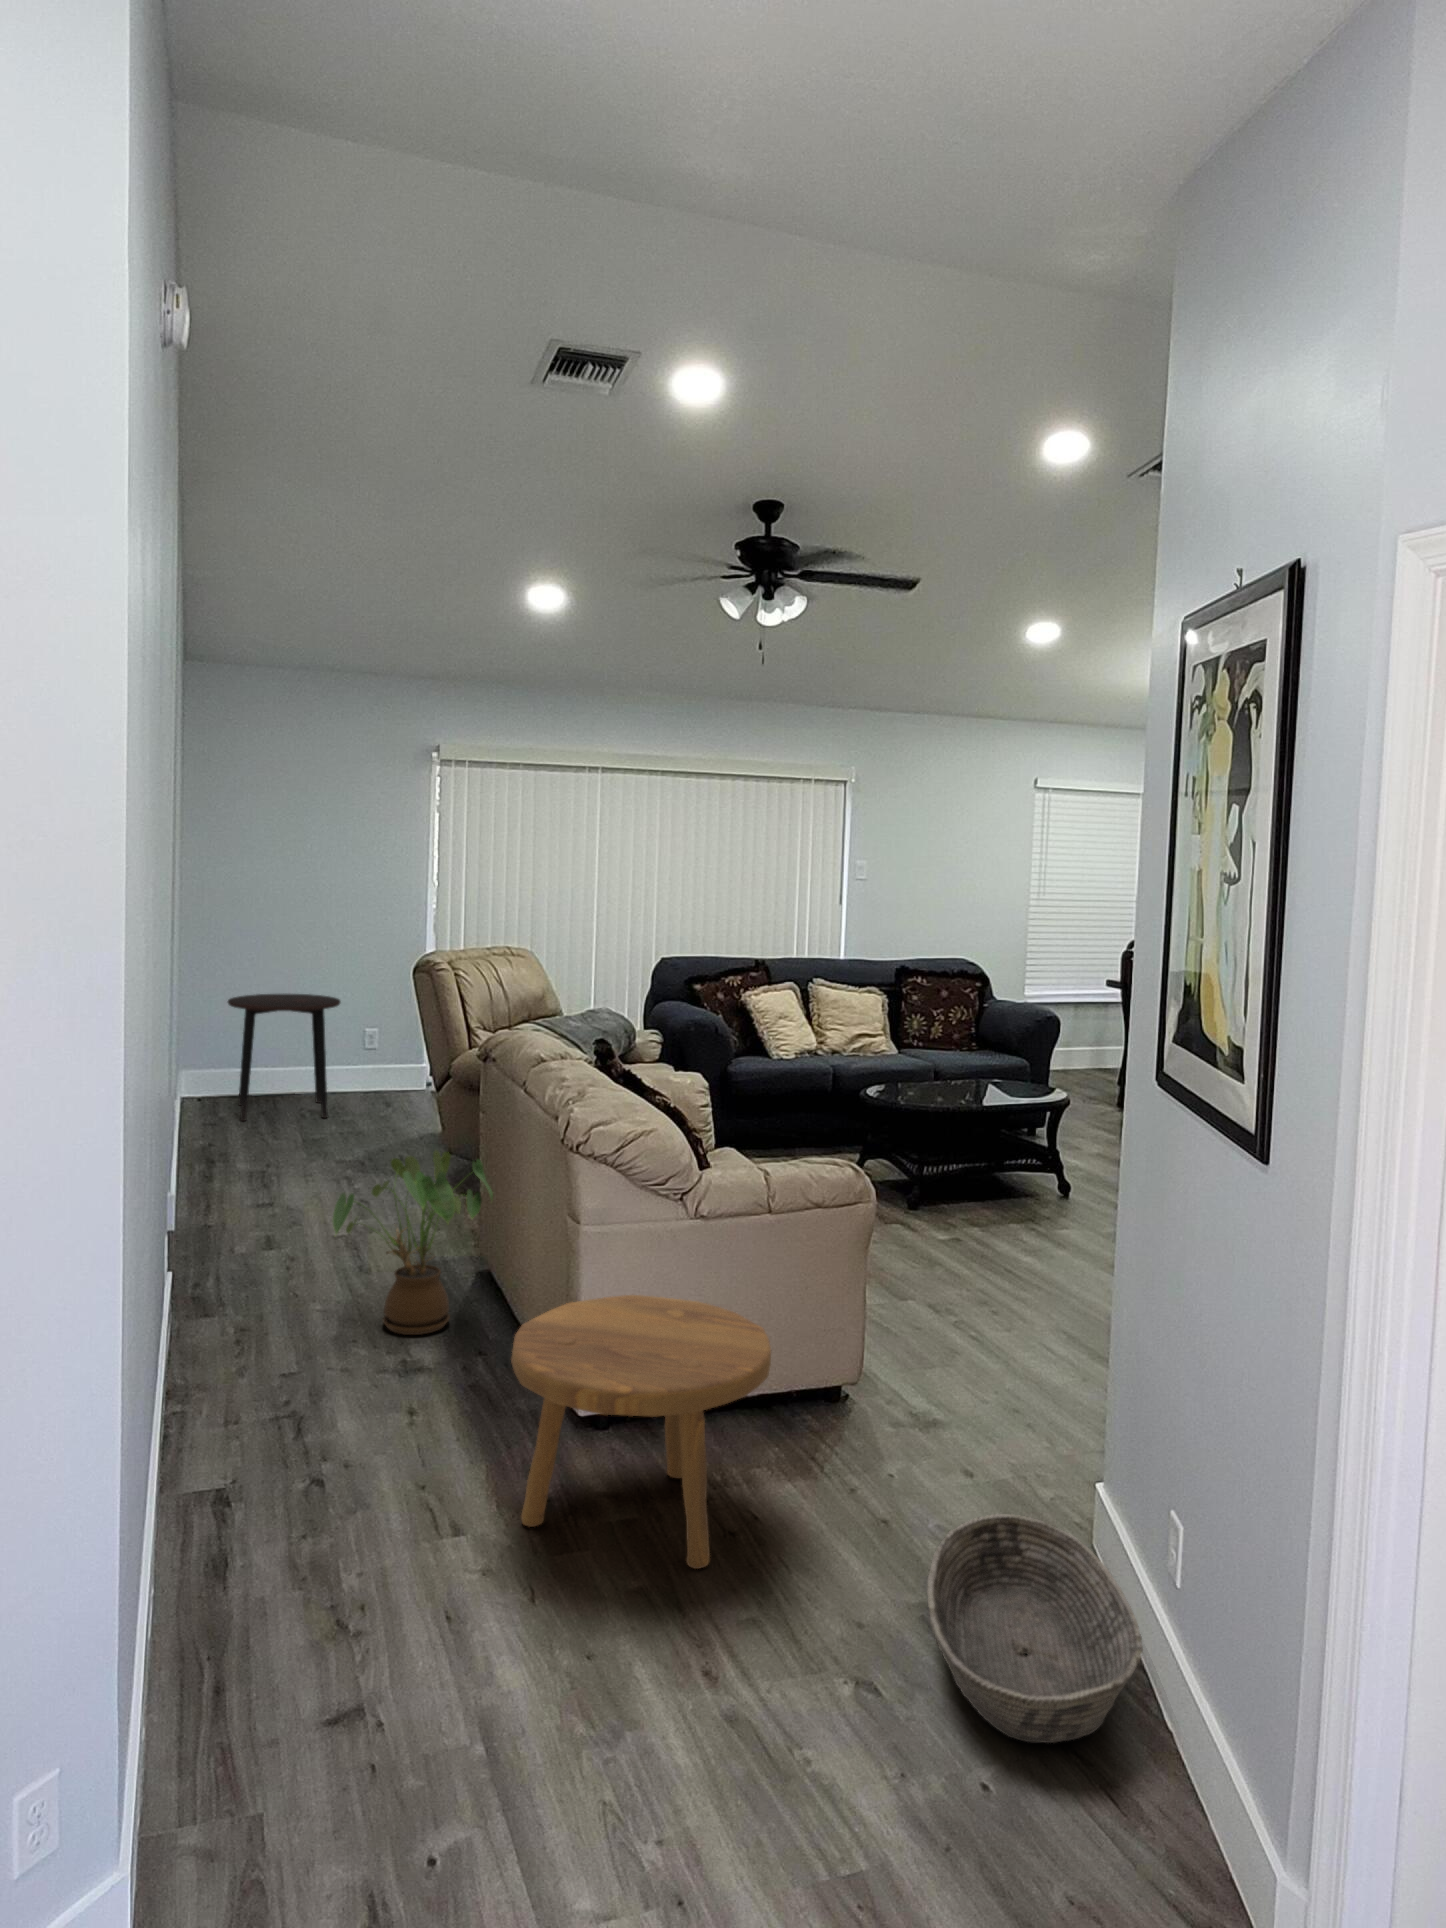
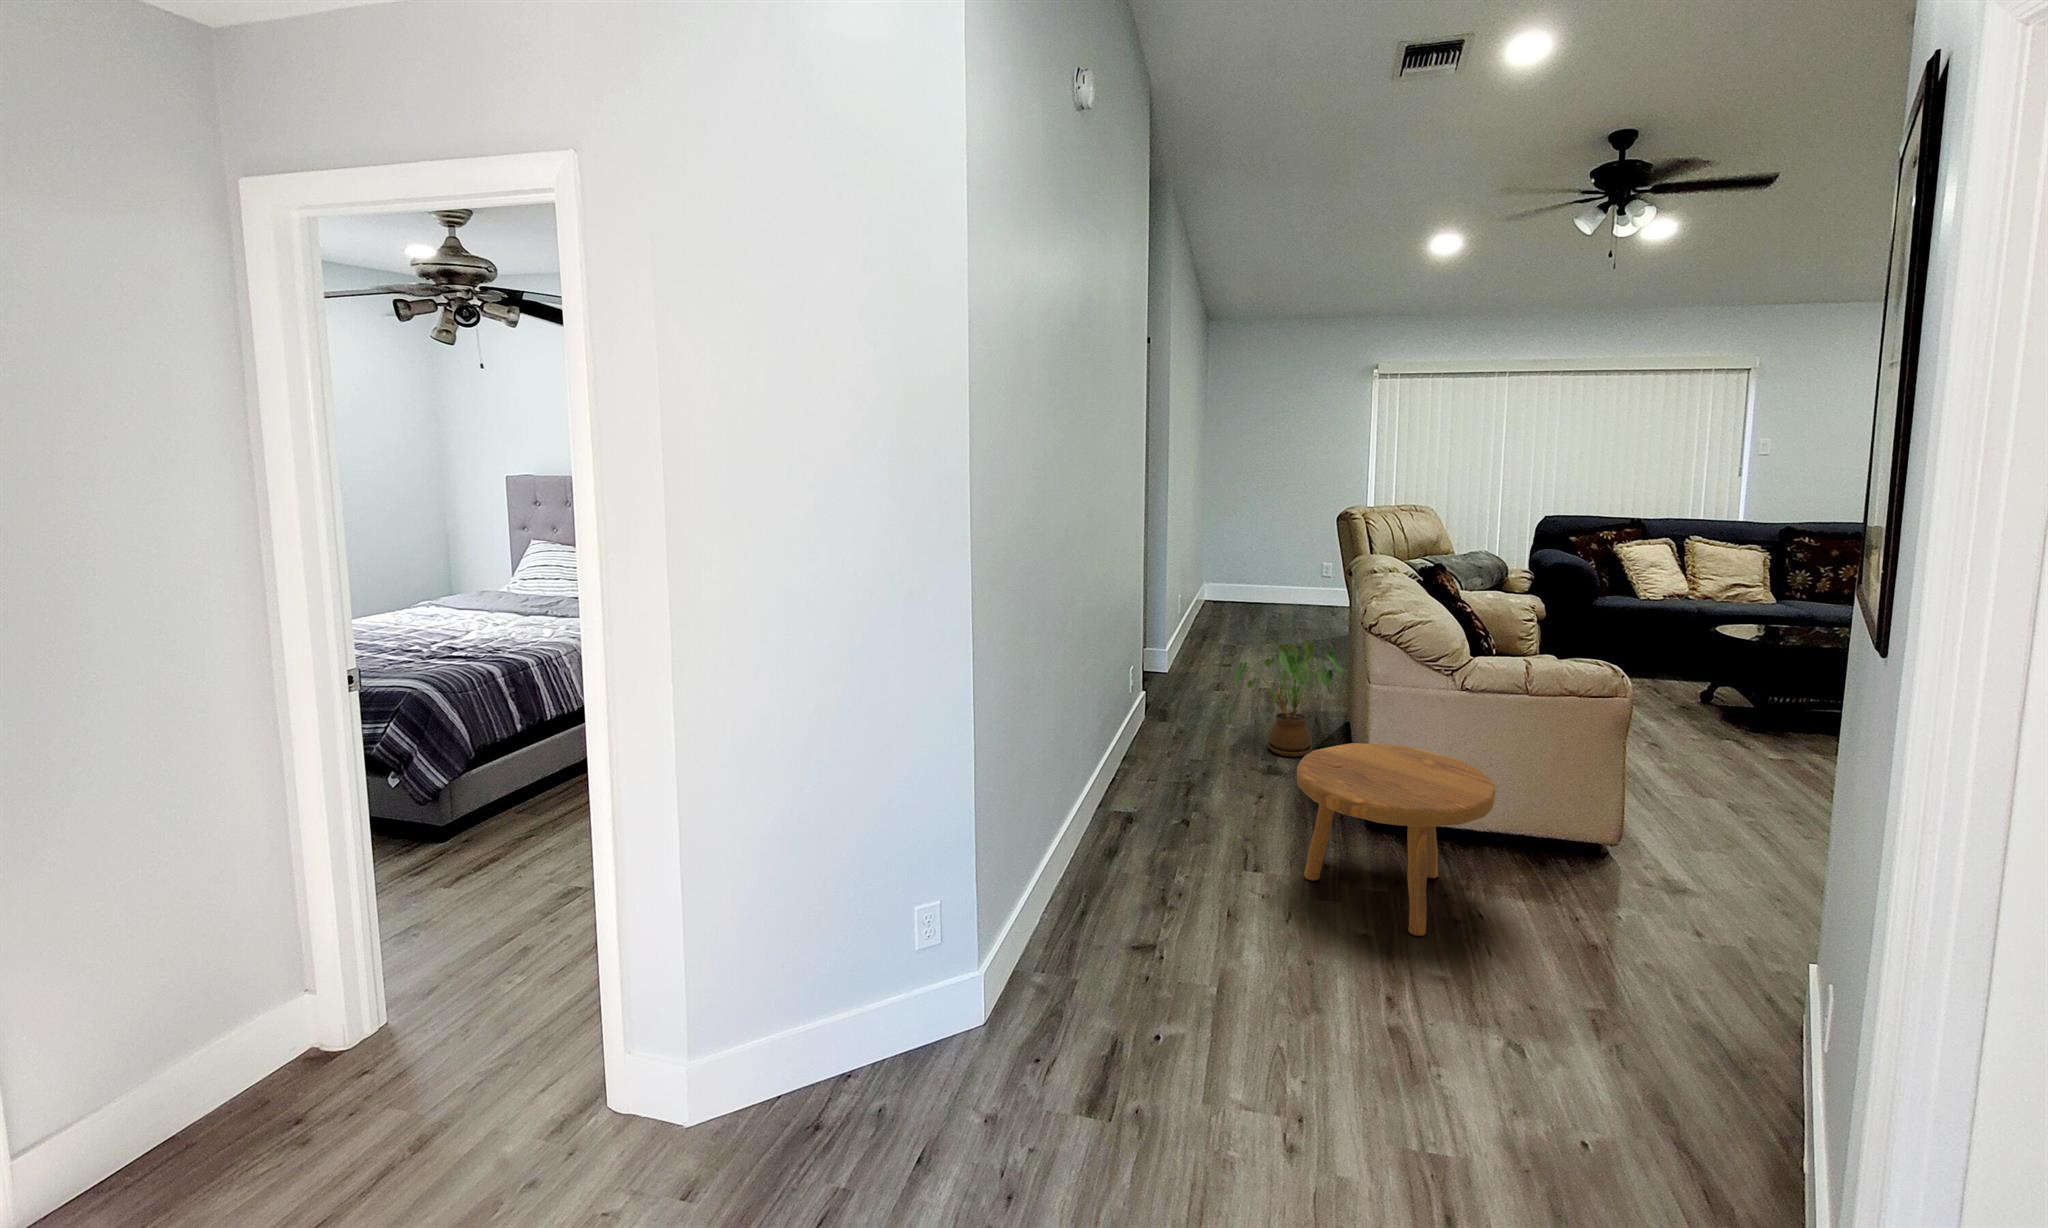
side table: present [228,994,340,1121] -> none [1229,545,1300,624]
basket: present [927,1514,1143,1743] -> none [1575,962,1796,1151]

